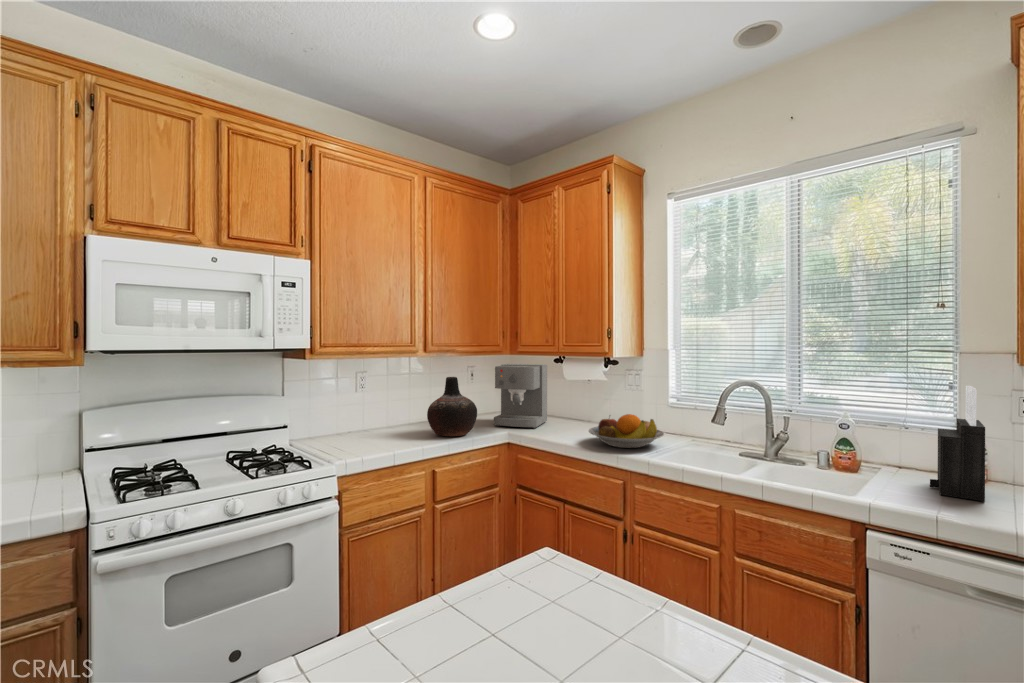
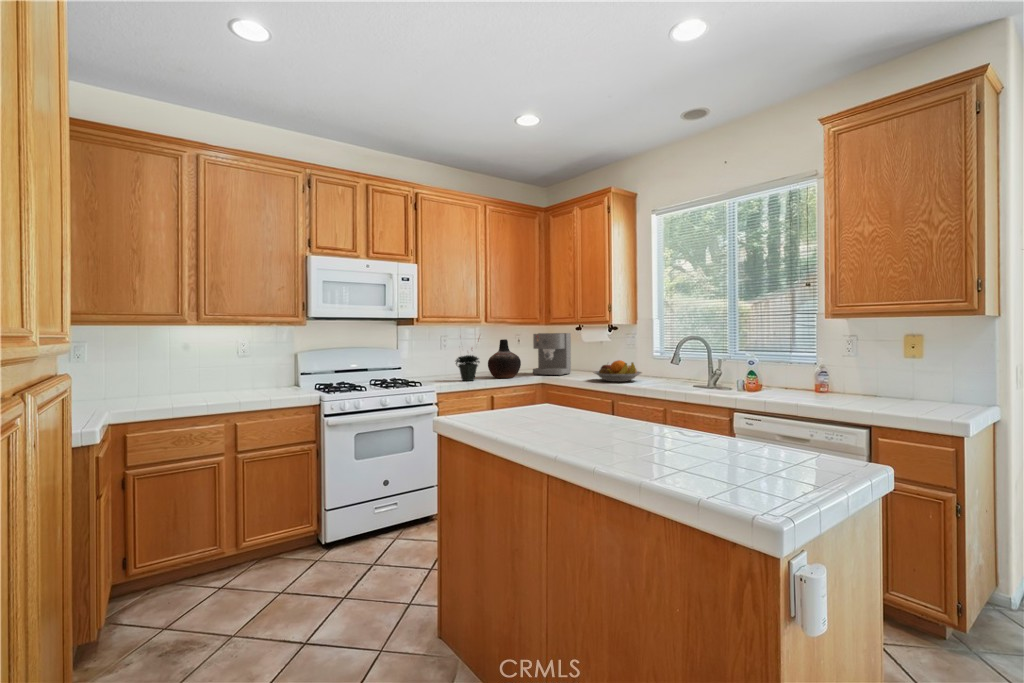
potted plant: none [373,371,415,447] -> present [456,355,479,381]
knife block: present [930,386,985,502] -> none [785,332,816,396]

